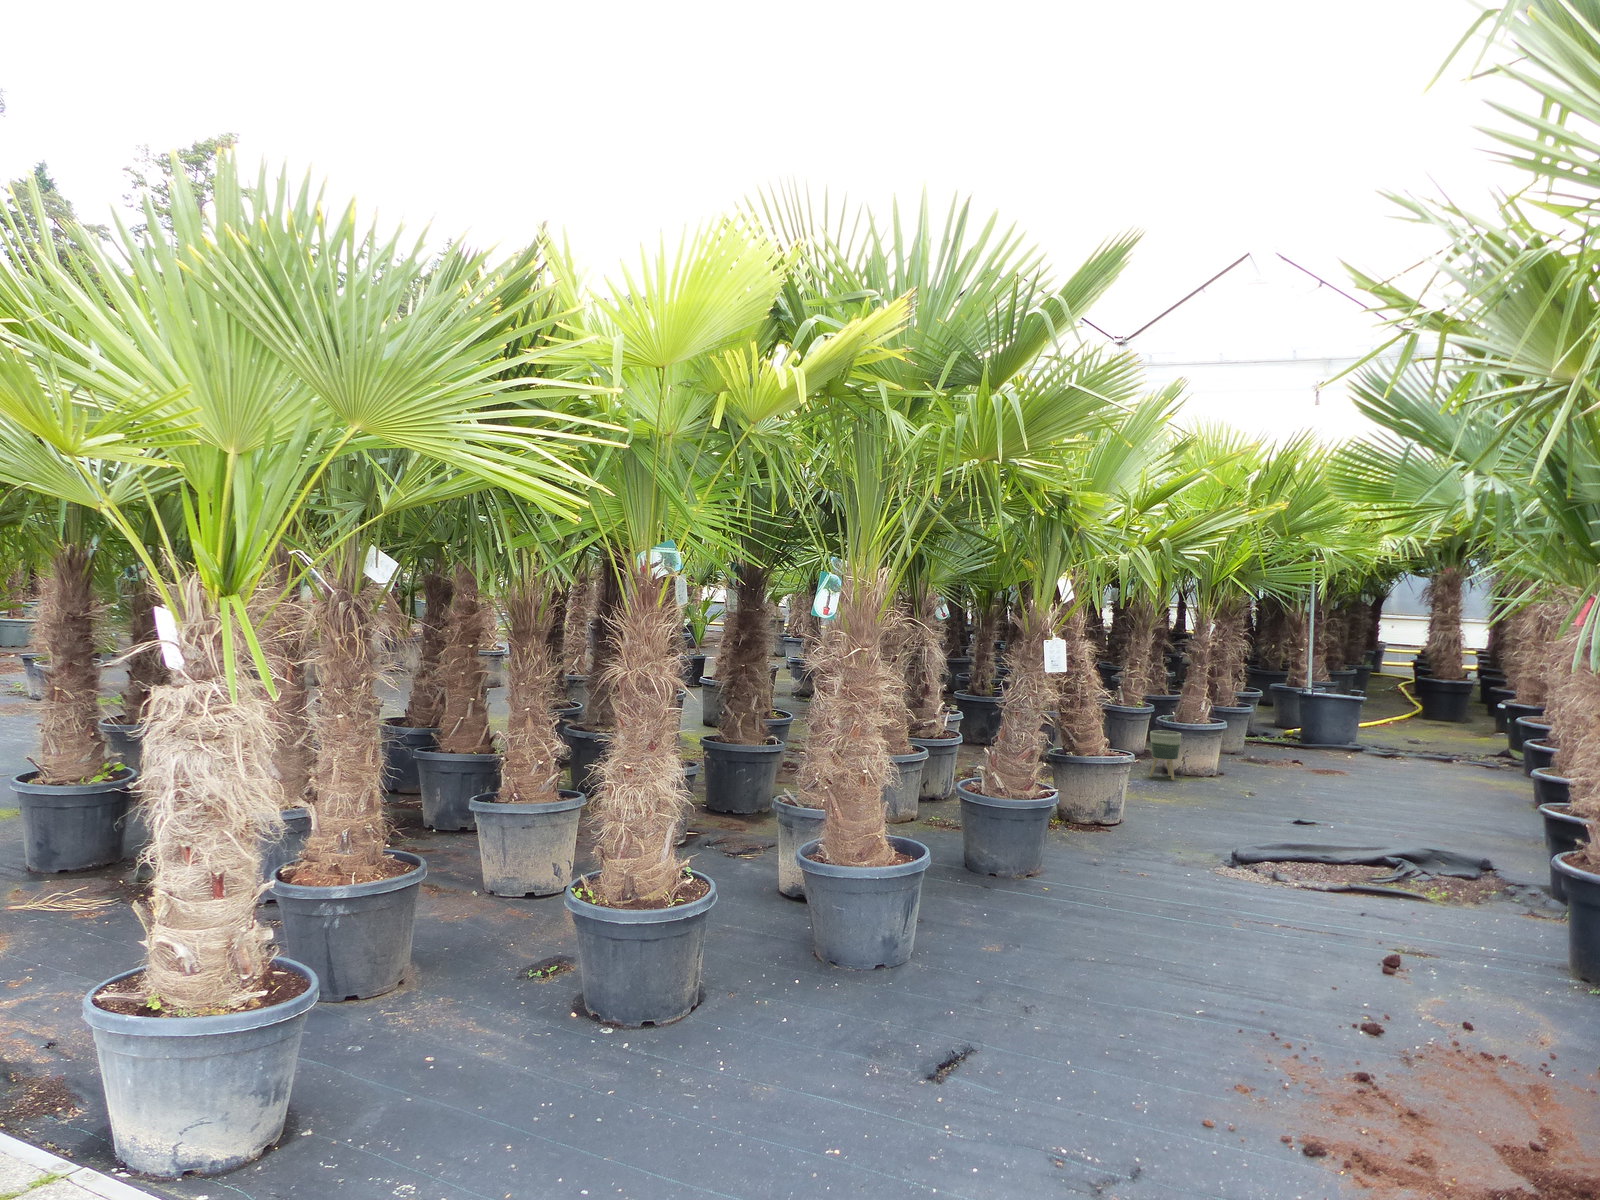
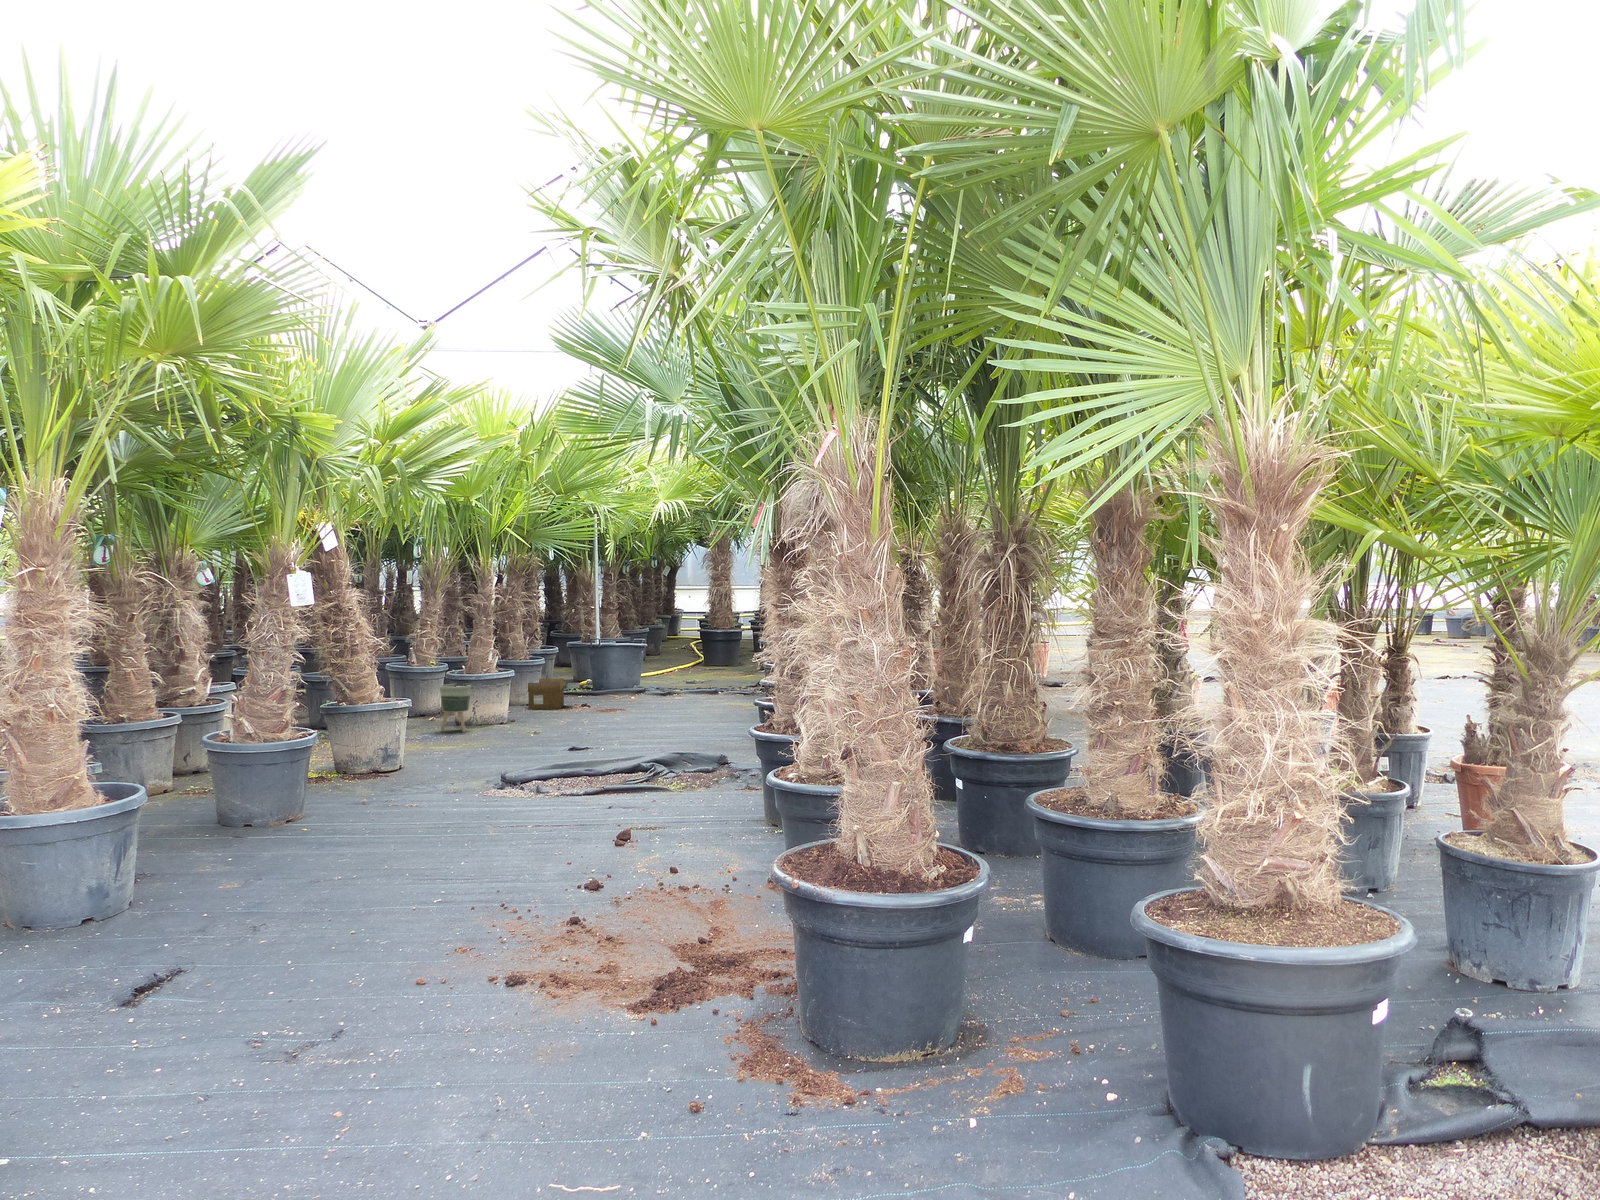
cardboard box: none [1231,727,1280,762] -> present [528,679,570,709]

